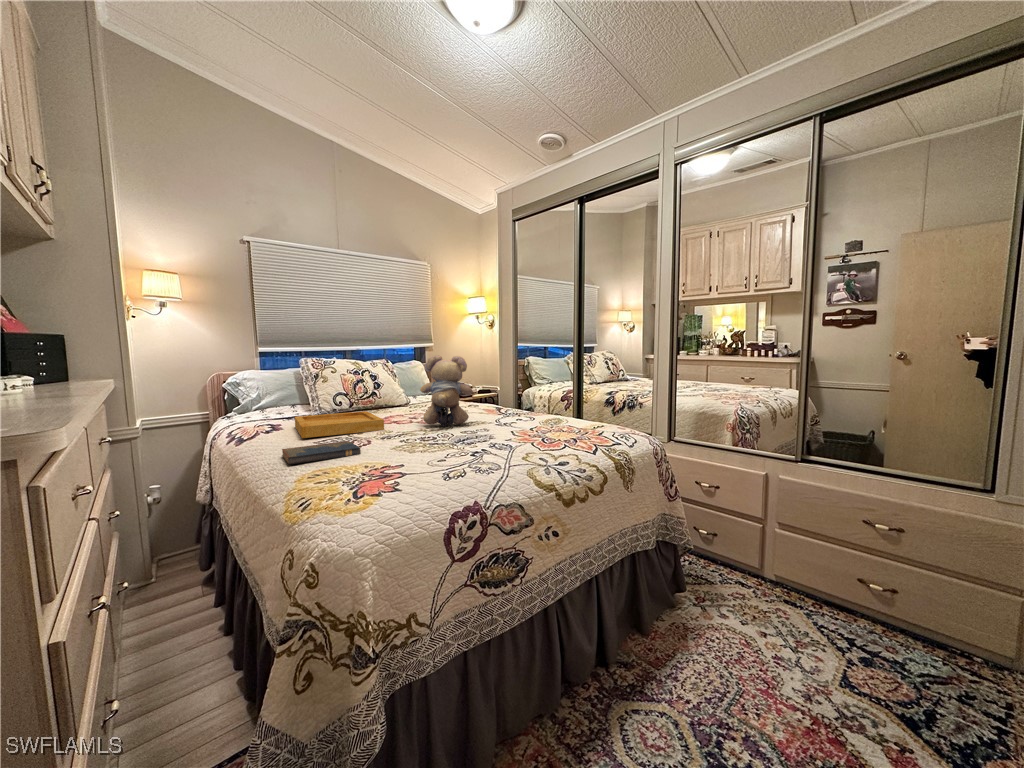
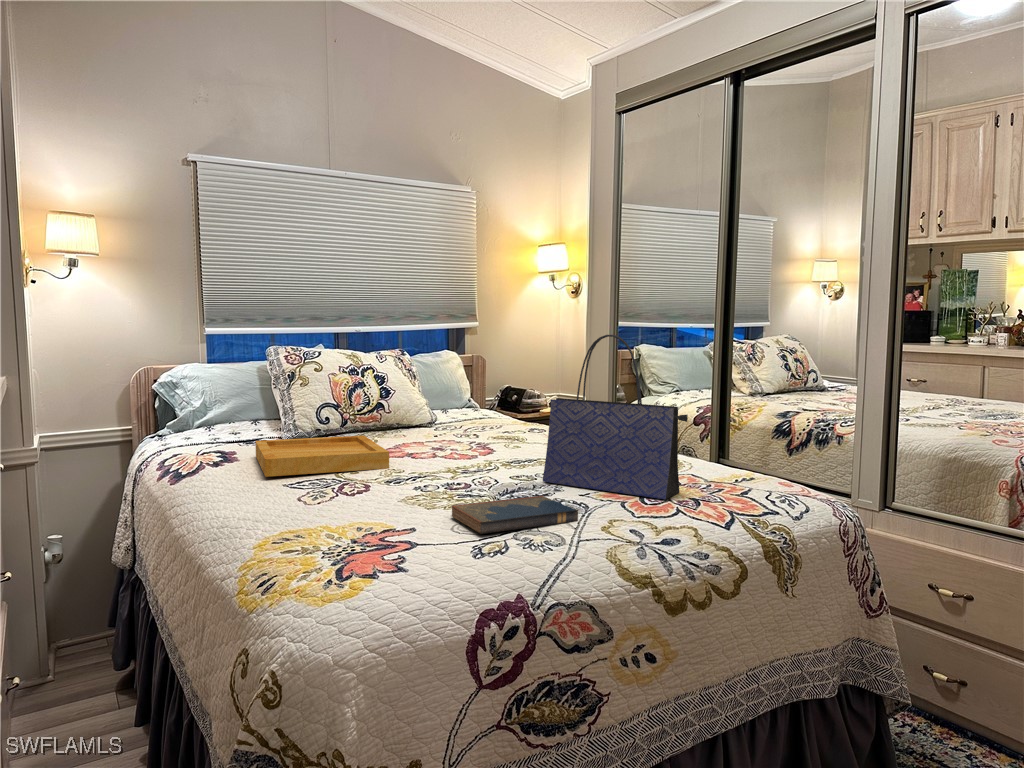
tote bag: none [481,343,567,440] -> present [543,335,688,499]
teddy bear: present [420,355,473,426] -> none [448,349,532,466]
hardcover book: present [282,441,361,464] -> present [451,495,578,534]

